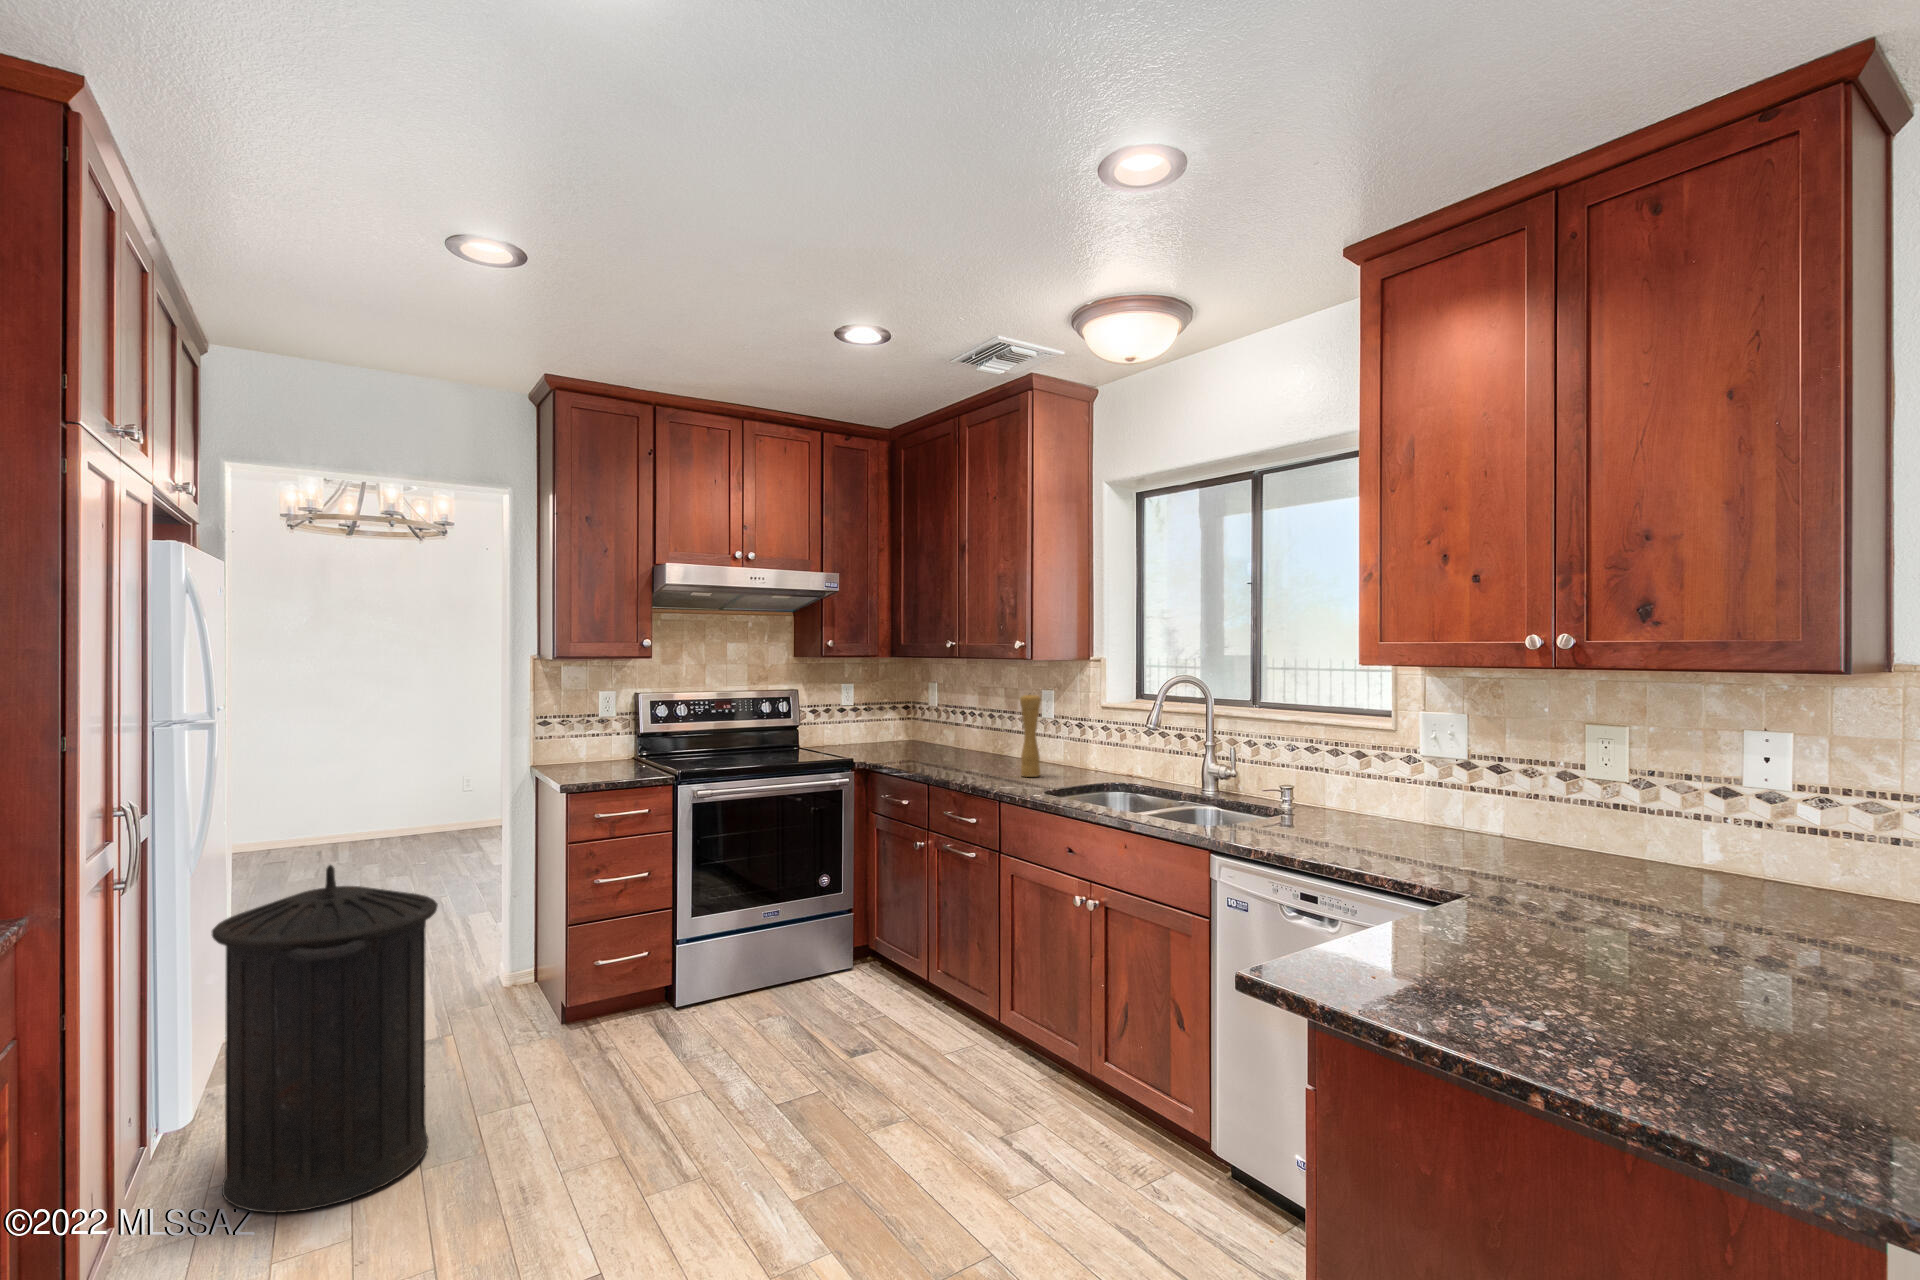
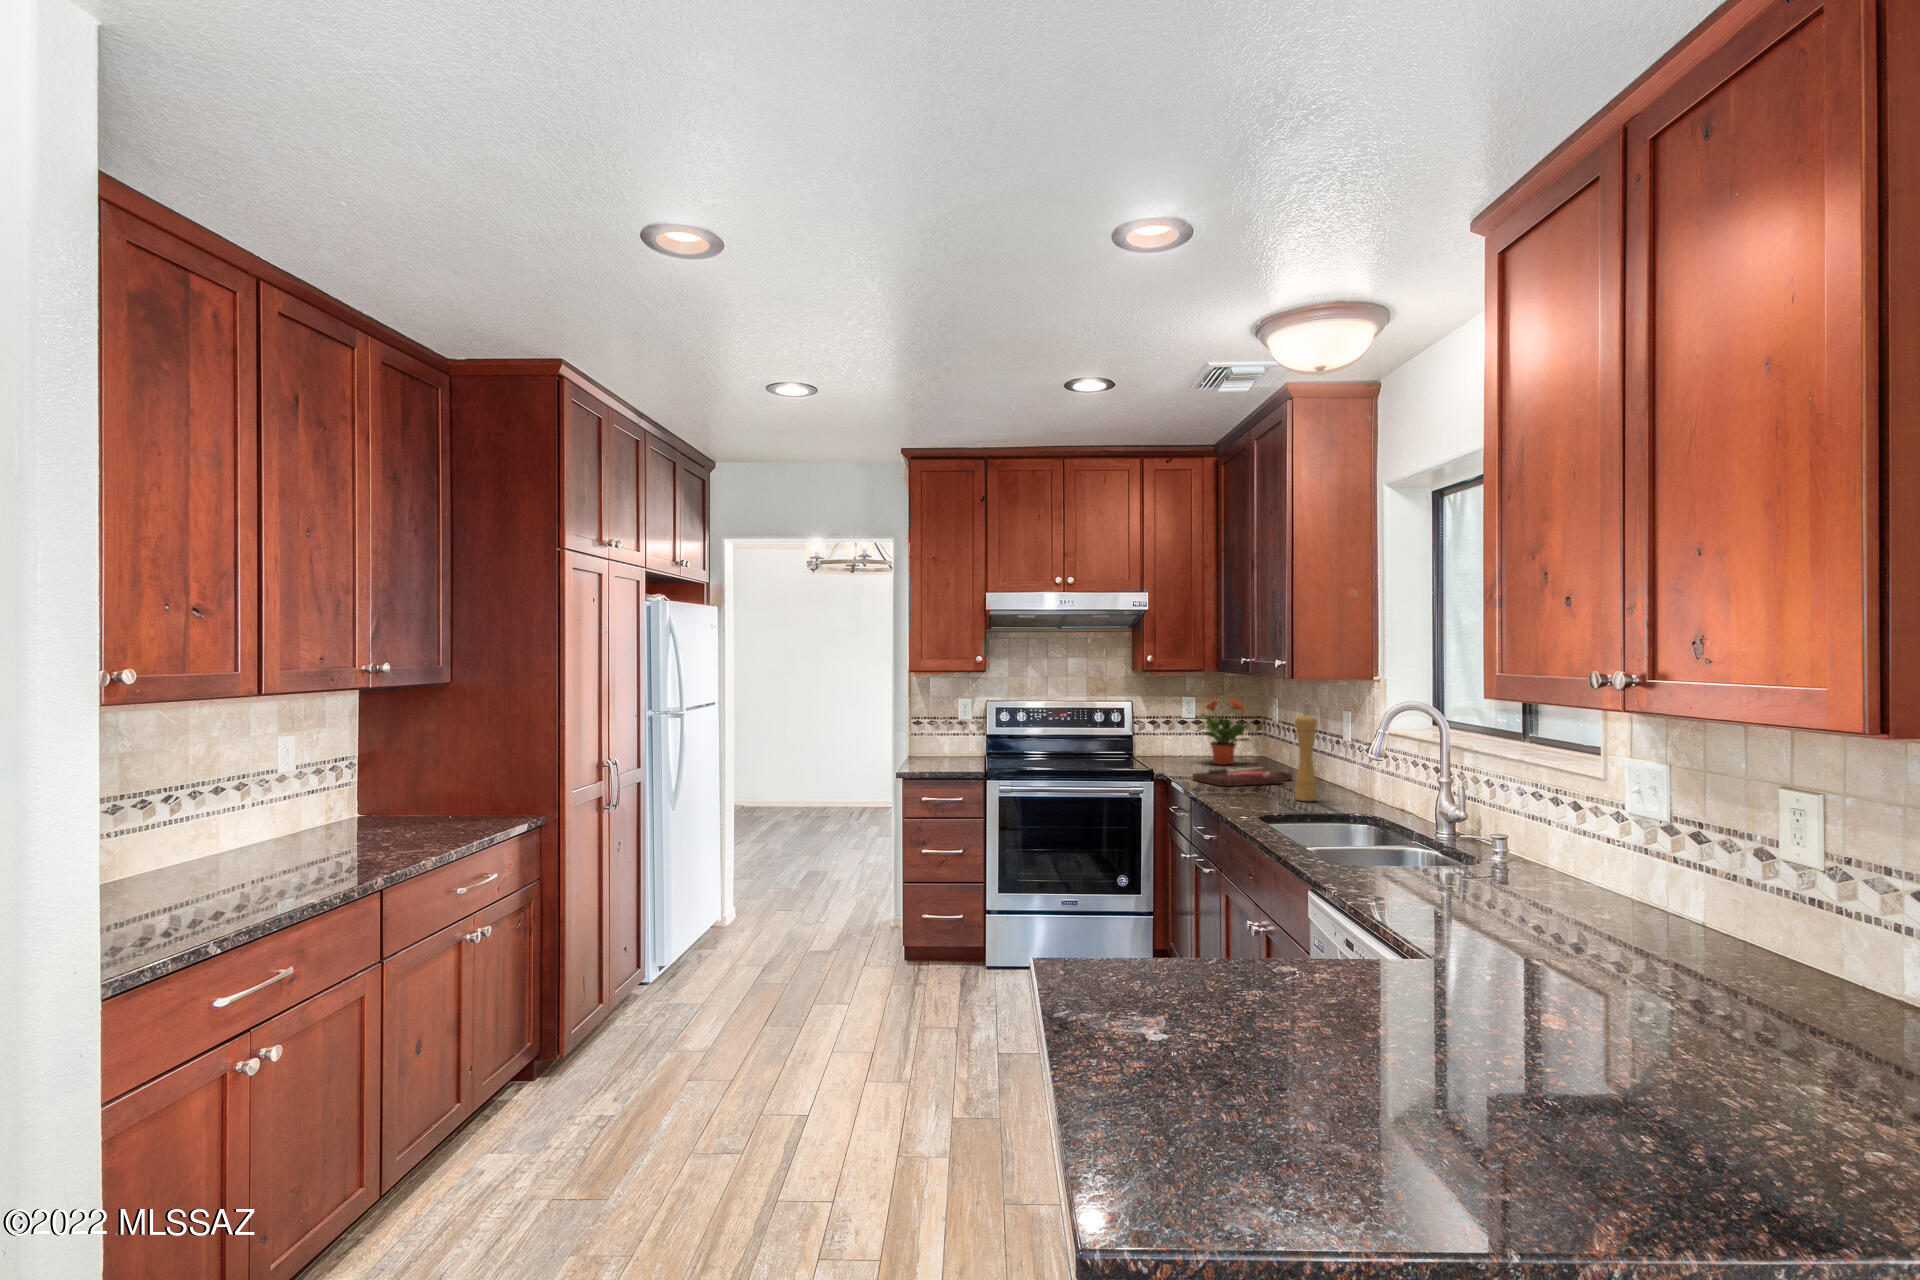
potted plant: none [859,683,915,751] -> present [1199,699,1251,765]
cutting board: none [893,749,980,770] -> present [1192,768,1293,786]
trash can: present [212,865,438,1213] -> none [616,817,758,1055]

